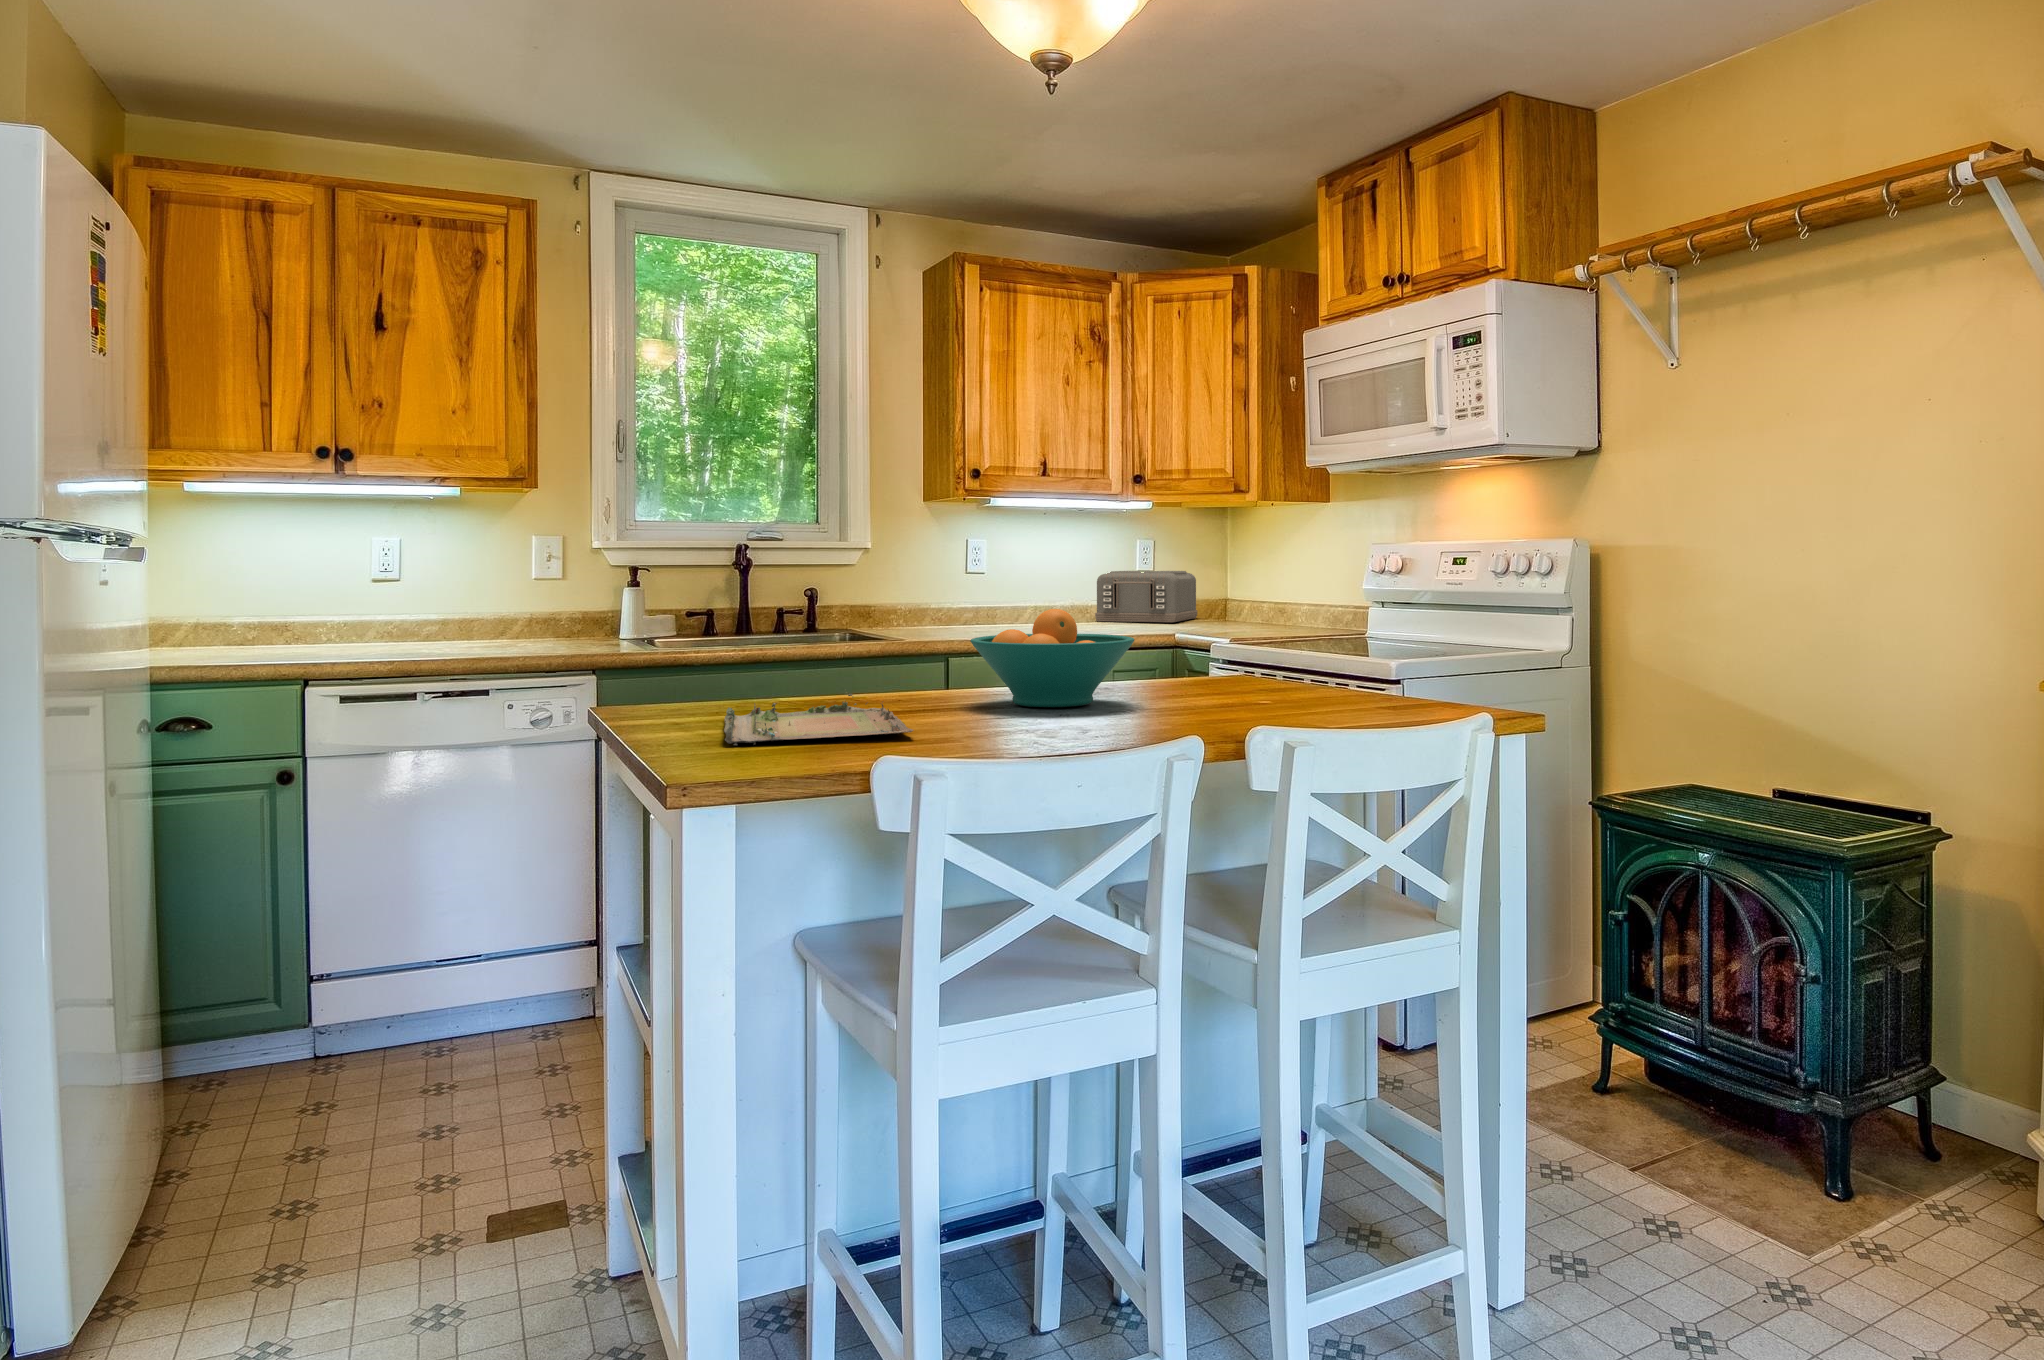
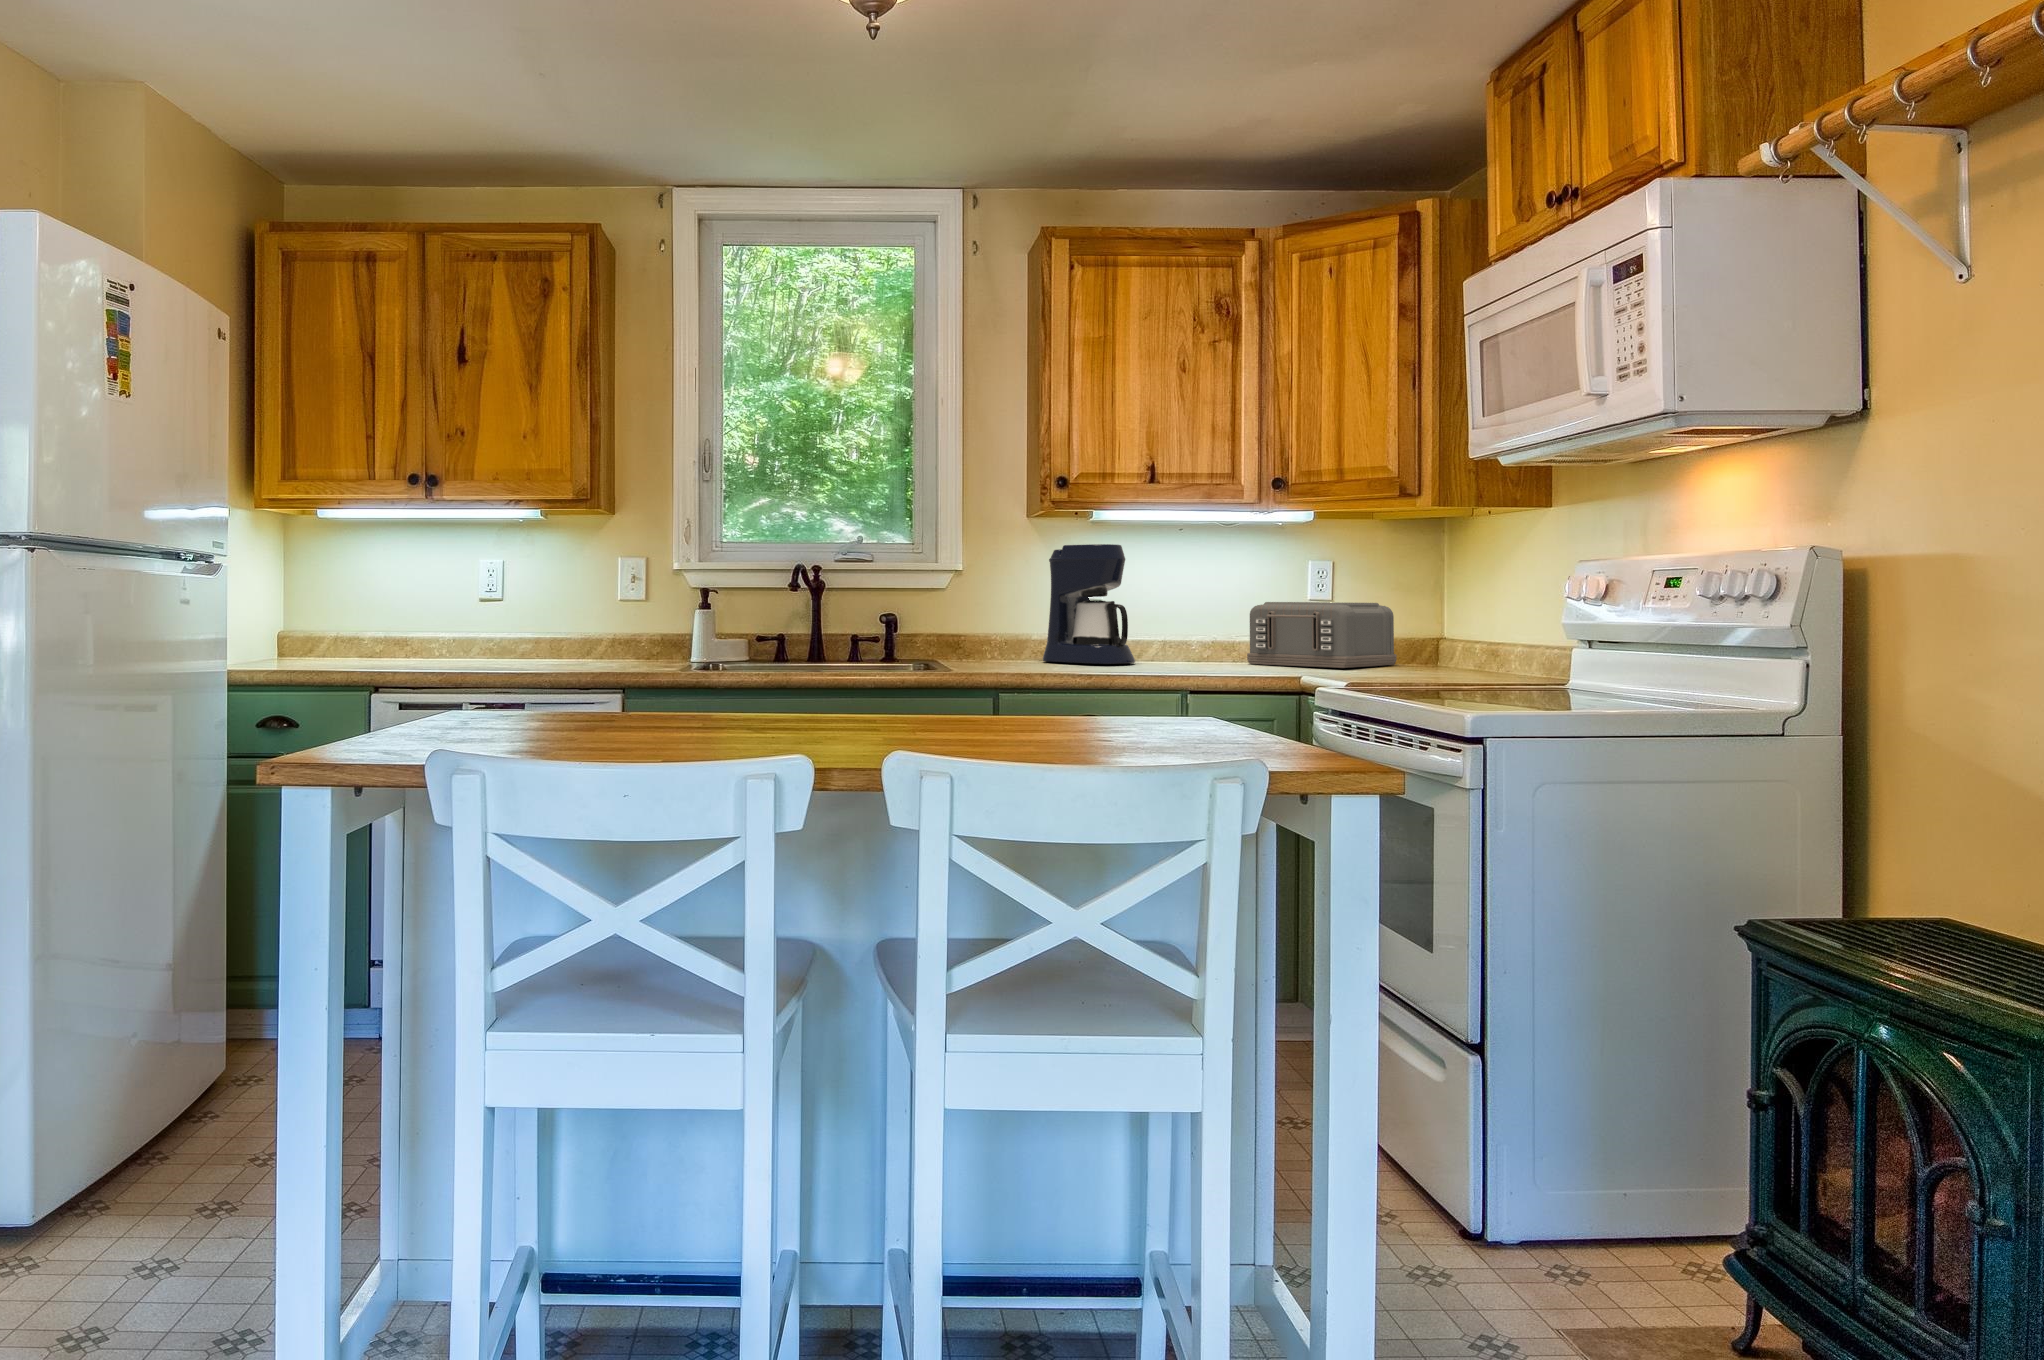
coffee maker: none [939,525,1015,626] -> present [1043,544,1135,664]
fruit bowl: present [970,609,1135,707] -> none [785,626,976,740]
tray: present [724,692,913,745] -> none [434,705,673,749]

